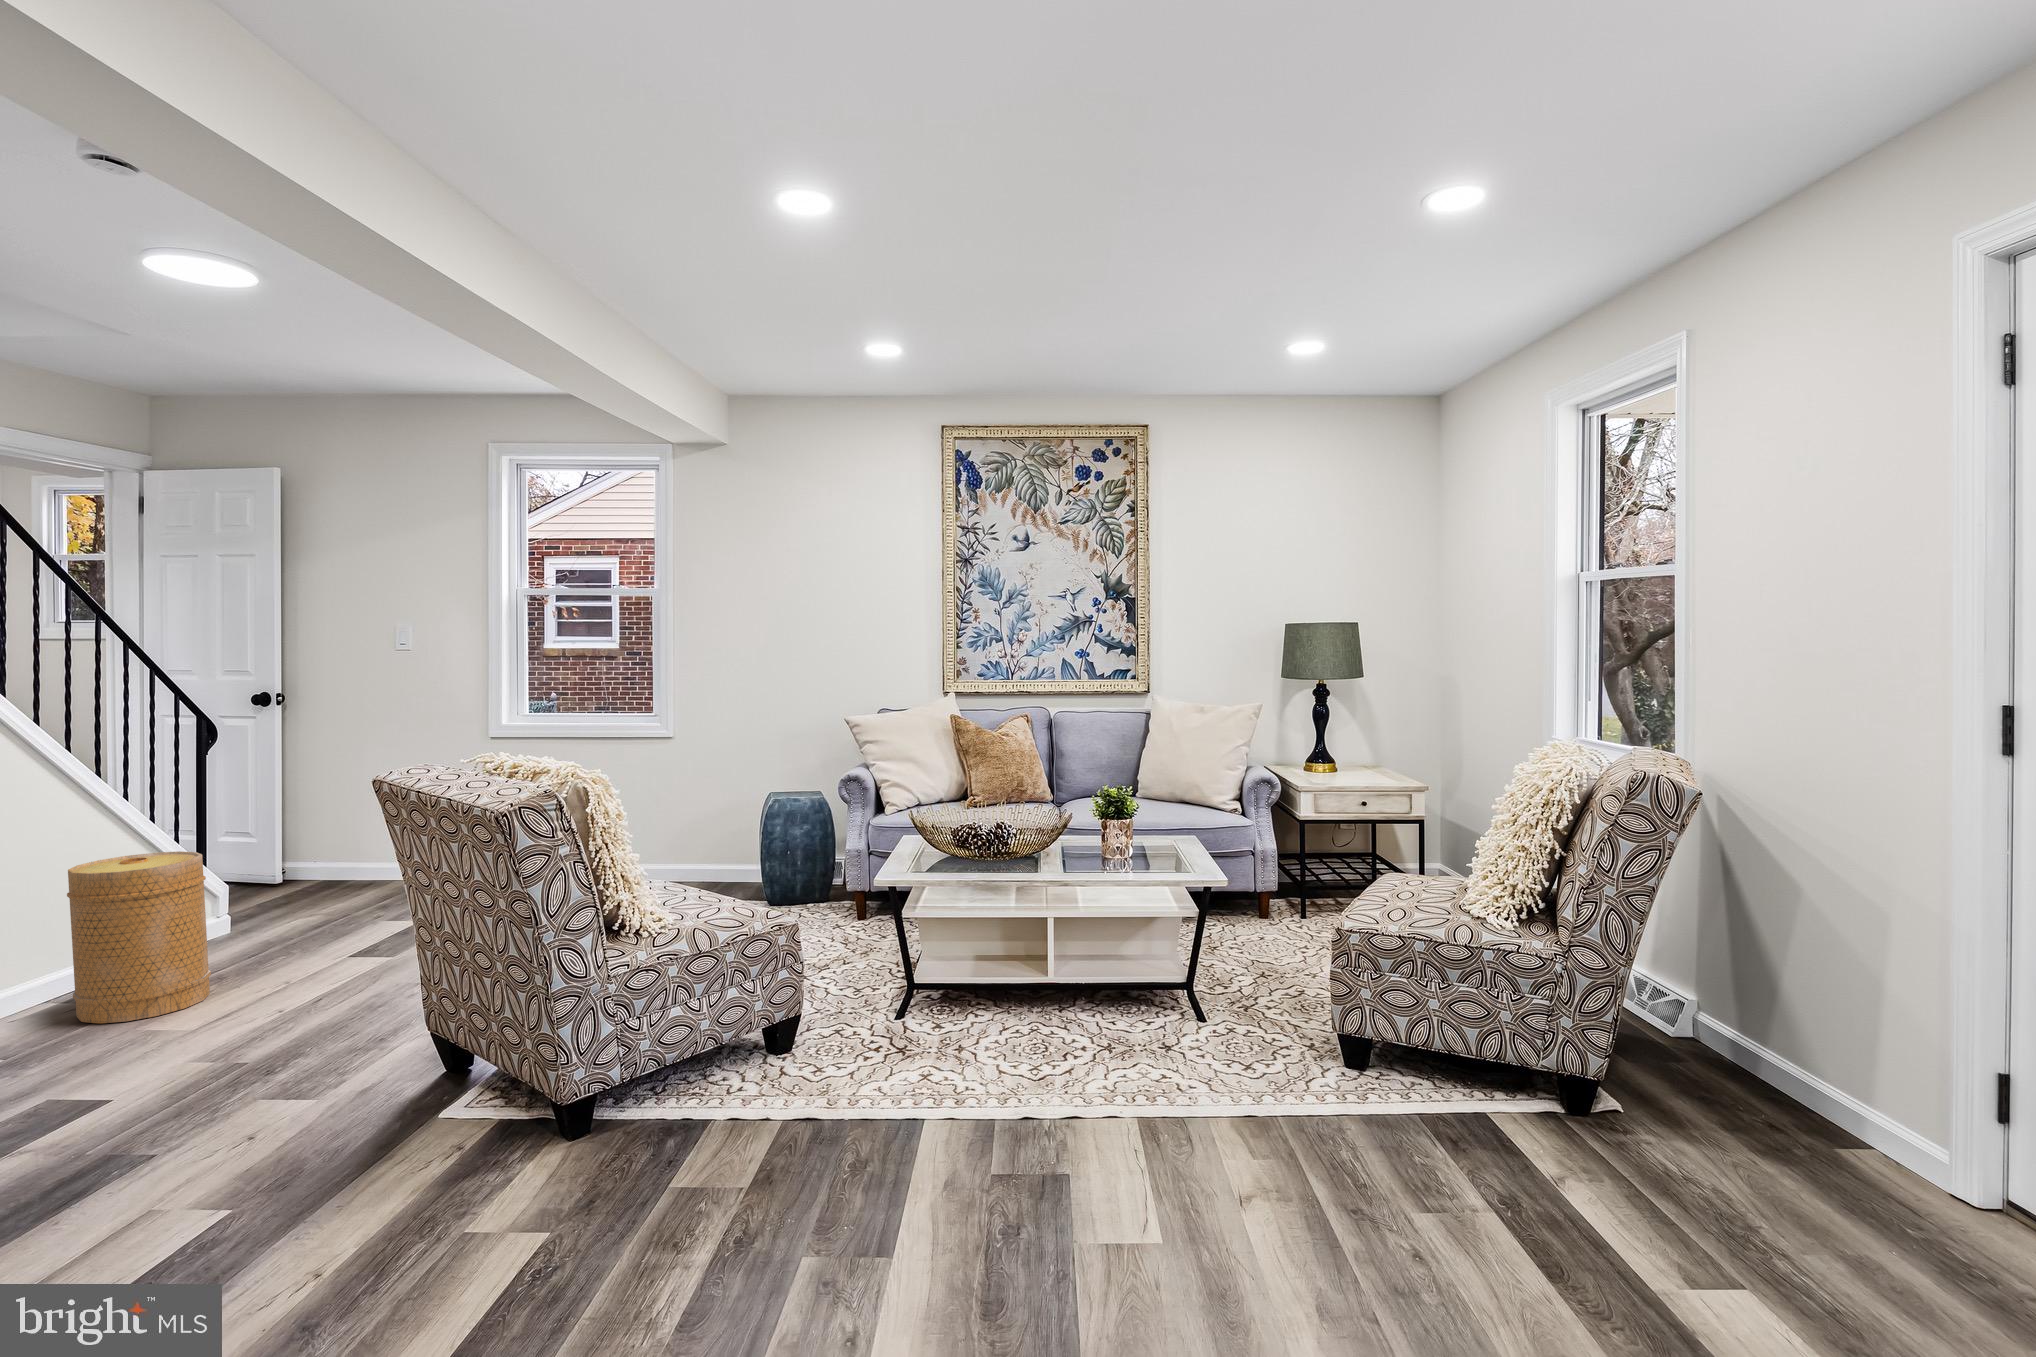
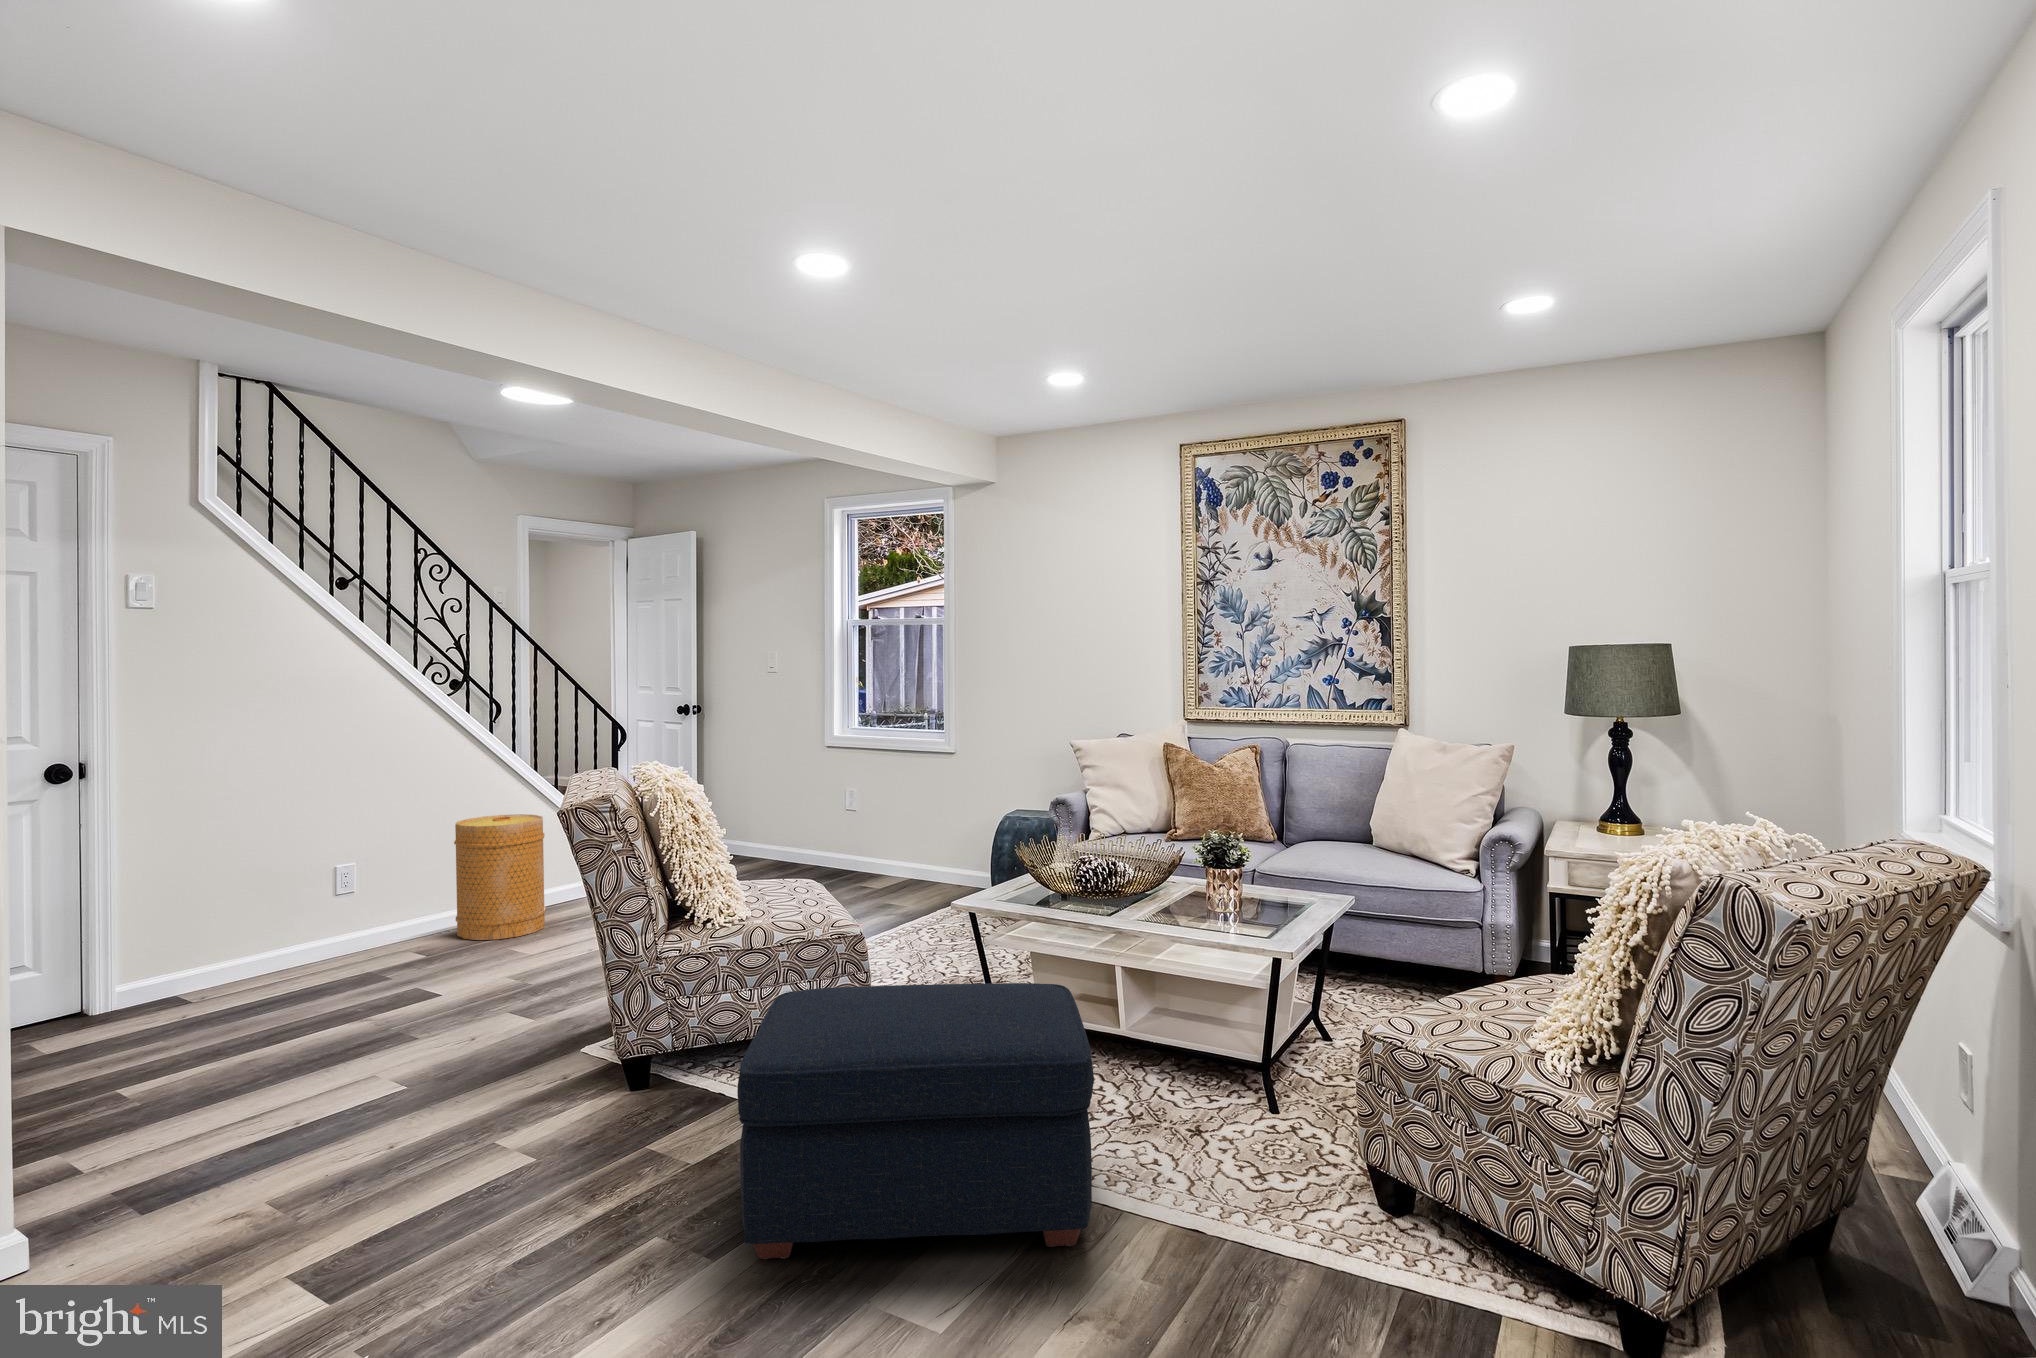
ottoman: none [821,935,1184,1232] -> present [737,983,1094,1259]

